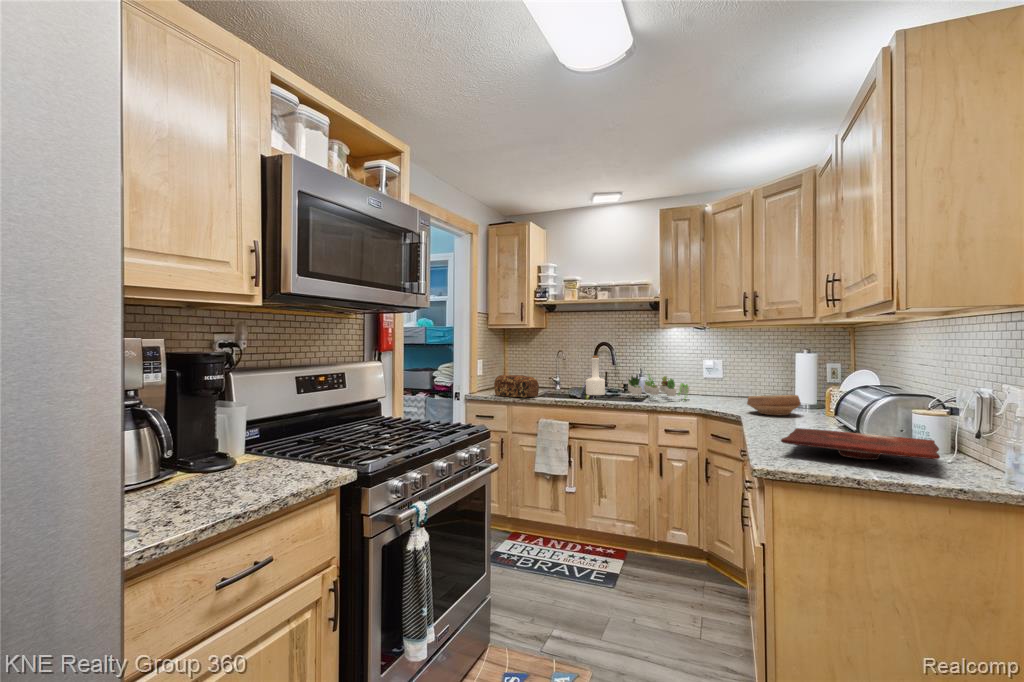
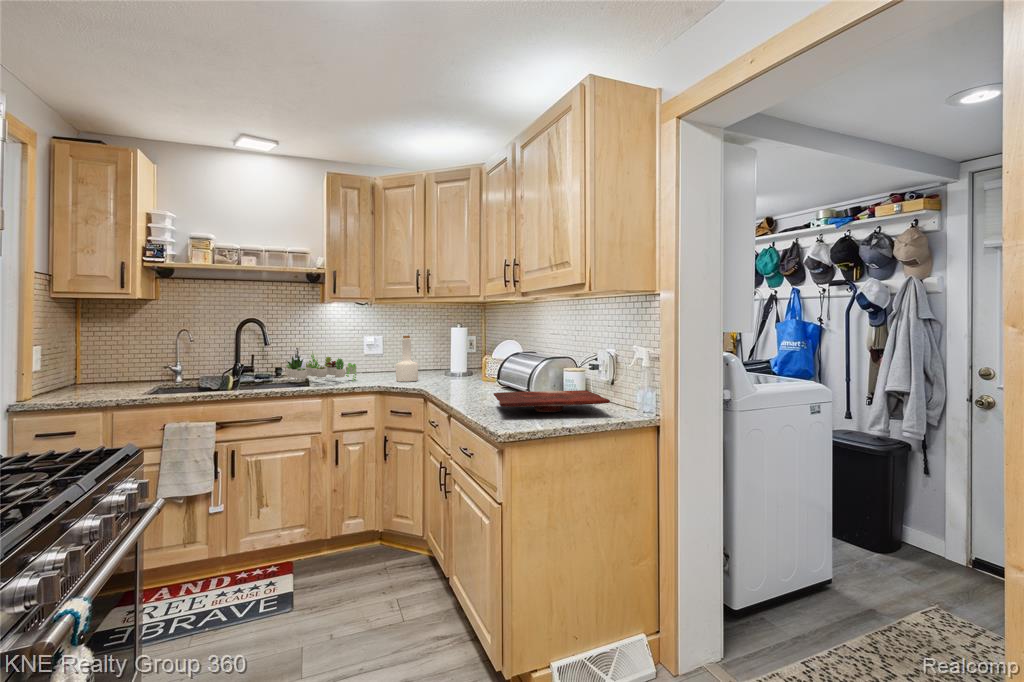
bottle: present [586,356,605,395] -> present [396,336,418,382]
bread loaf: present [494,375,539,398] -> none [68,364,156,398]
bowl: present [747,395,801,416] -> none [423,366,467,386]

